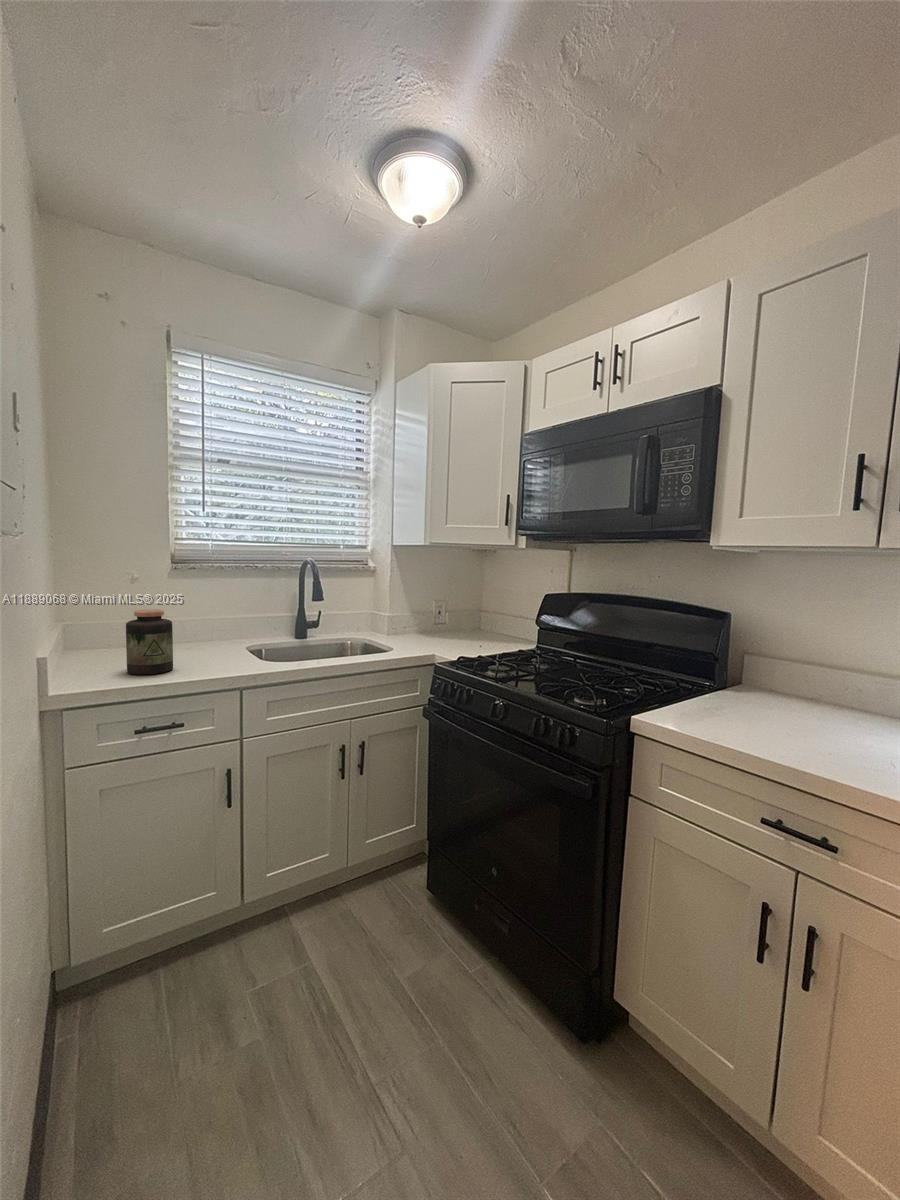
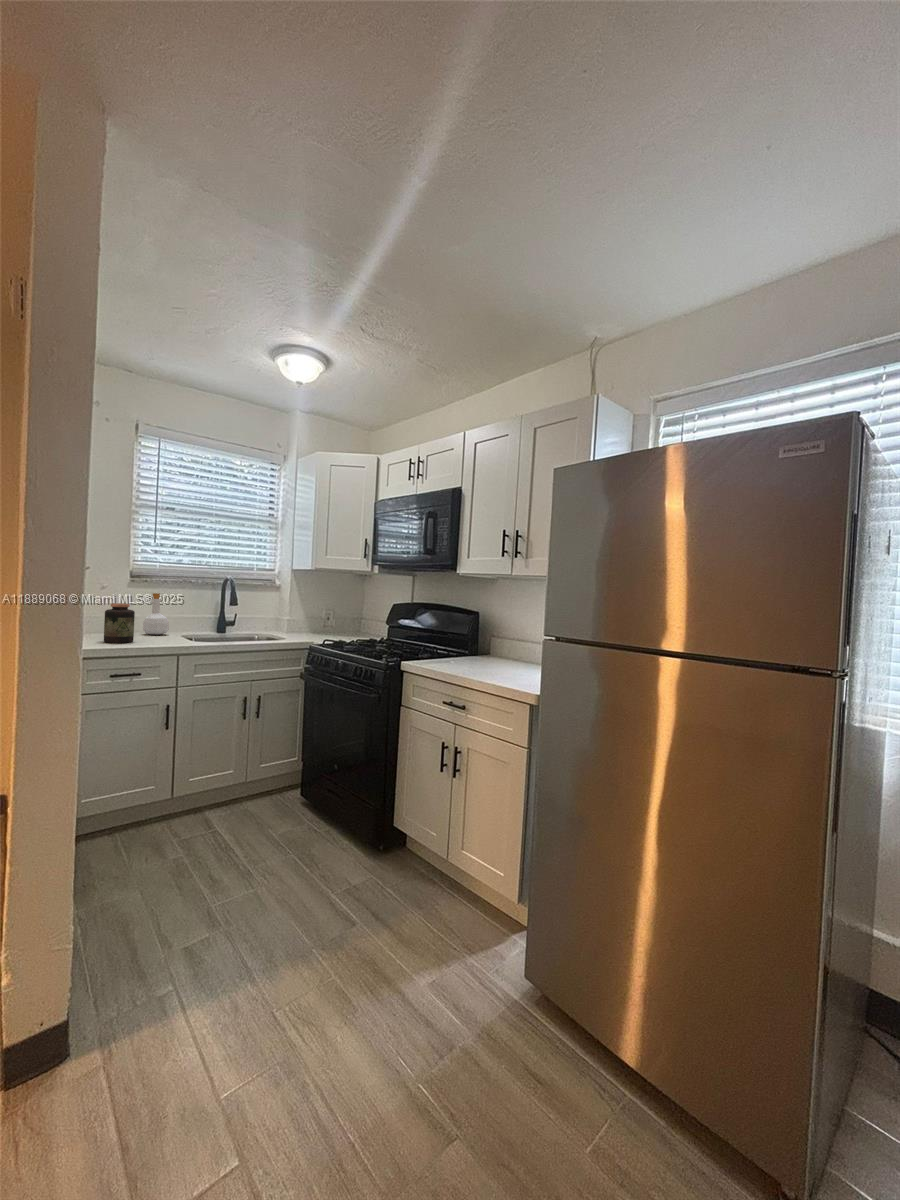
bottle: none [192,587,228,649] -> present [143,593,169,635]

